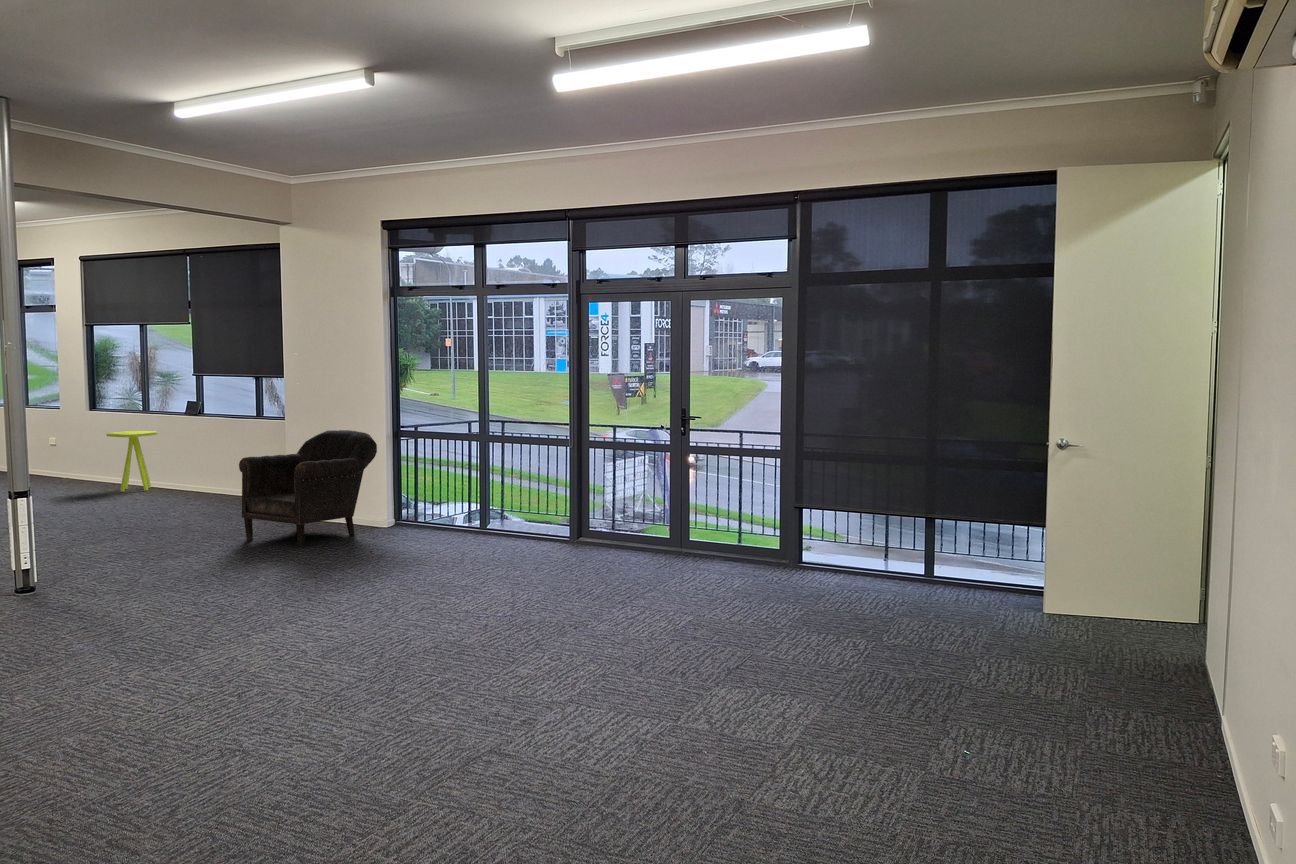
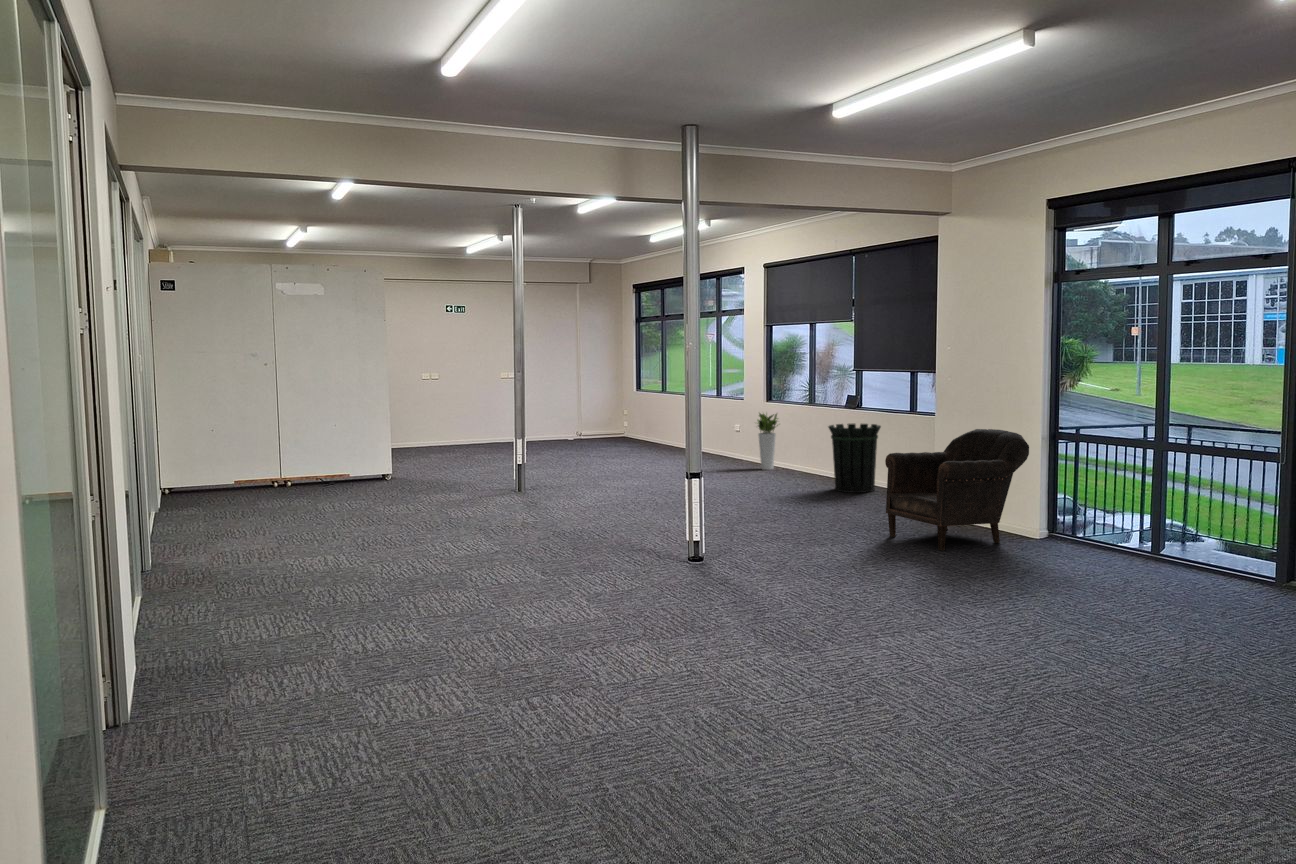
planter: none [70,420,109,485] -> present [757,413,778,470]
side table: present [107,430,158,491] -> none [780,422,821,478]
waste bin: none [167,430,227,502] -> present [828,424,881,493]

